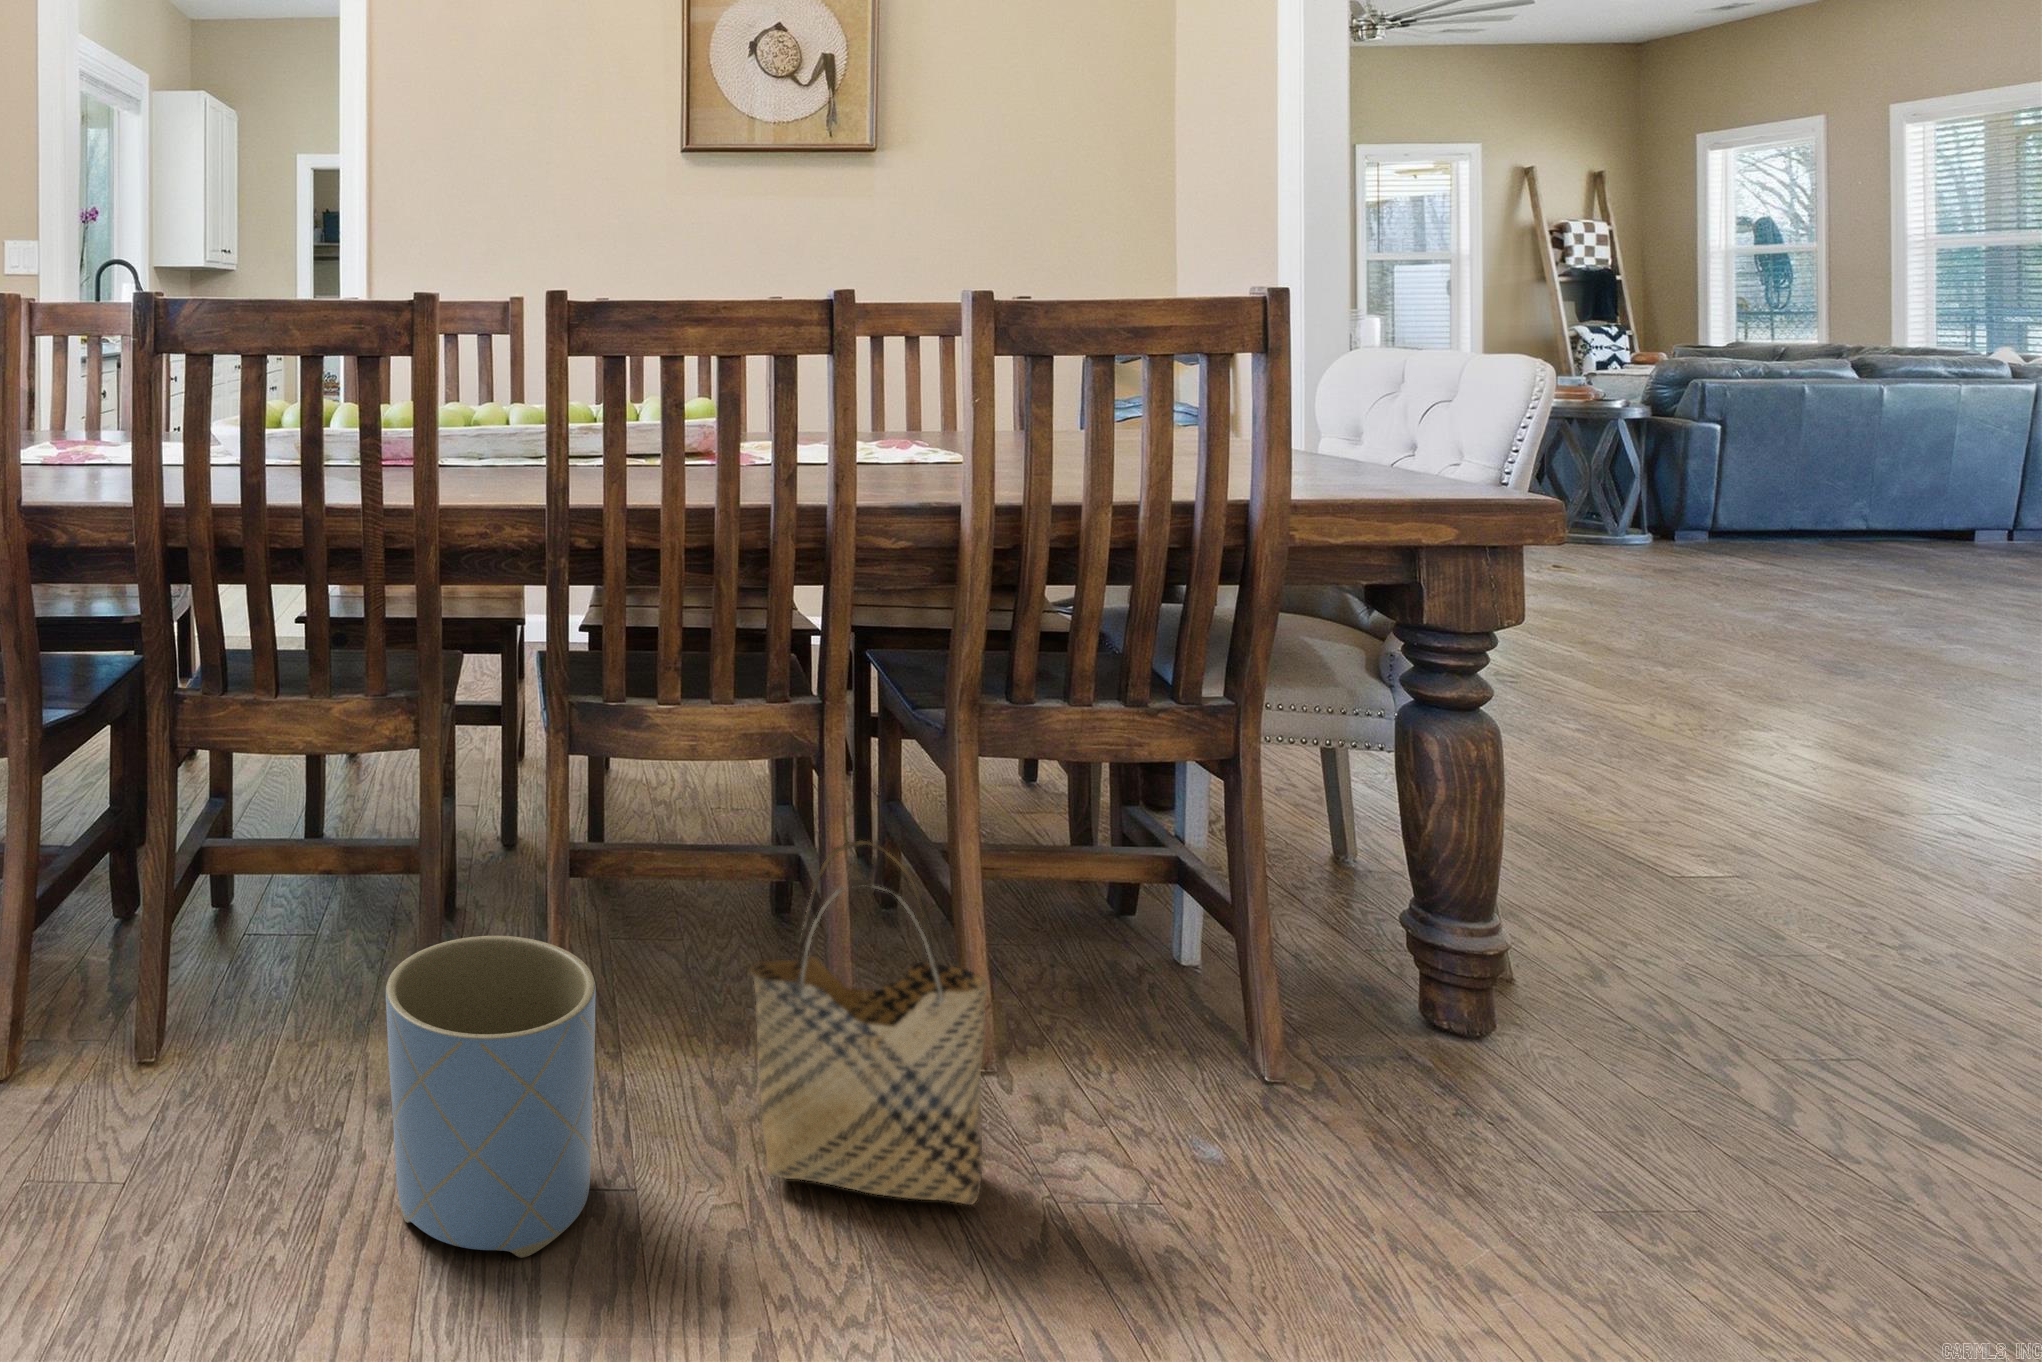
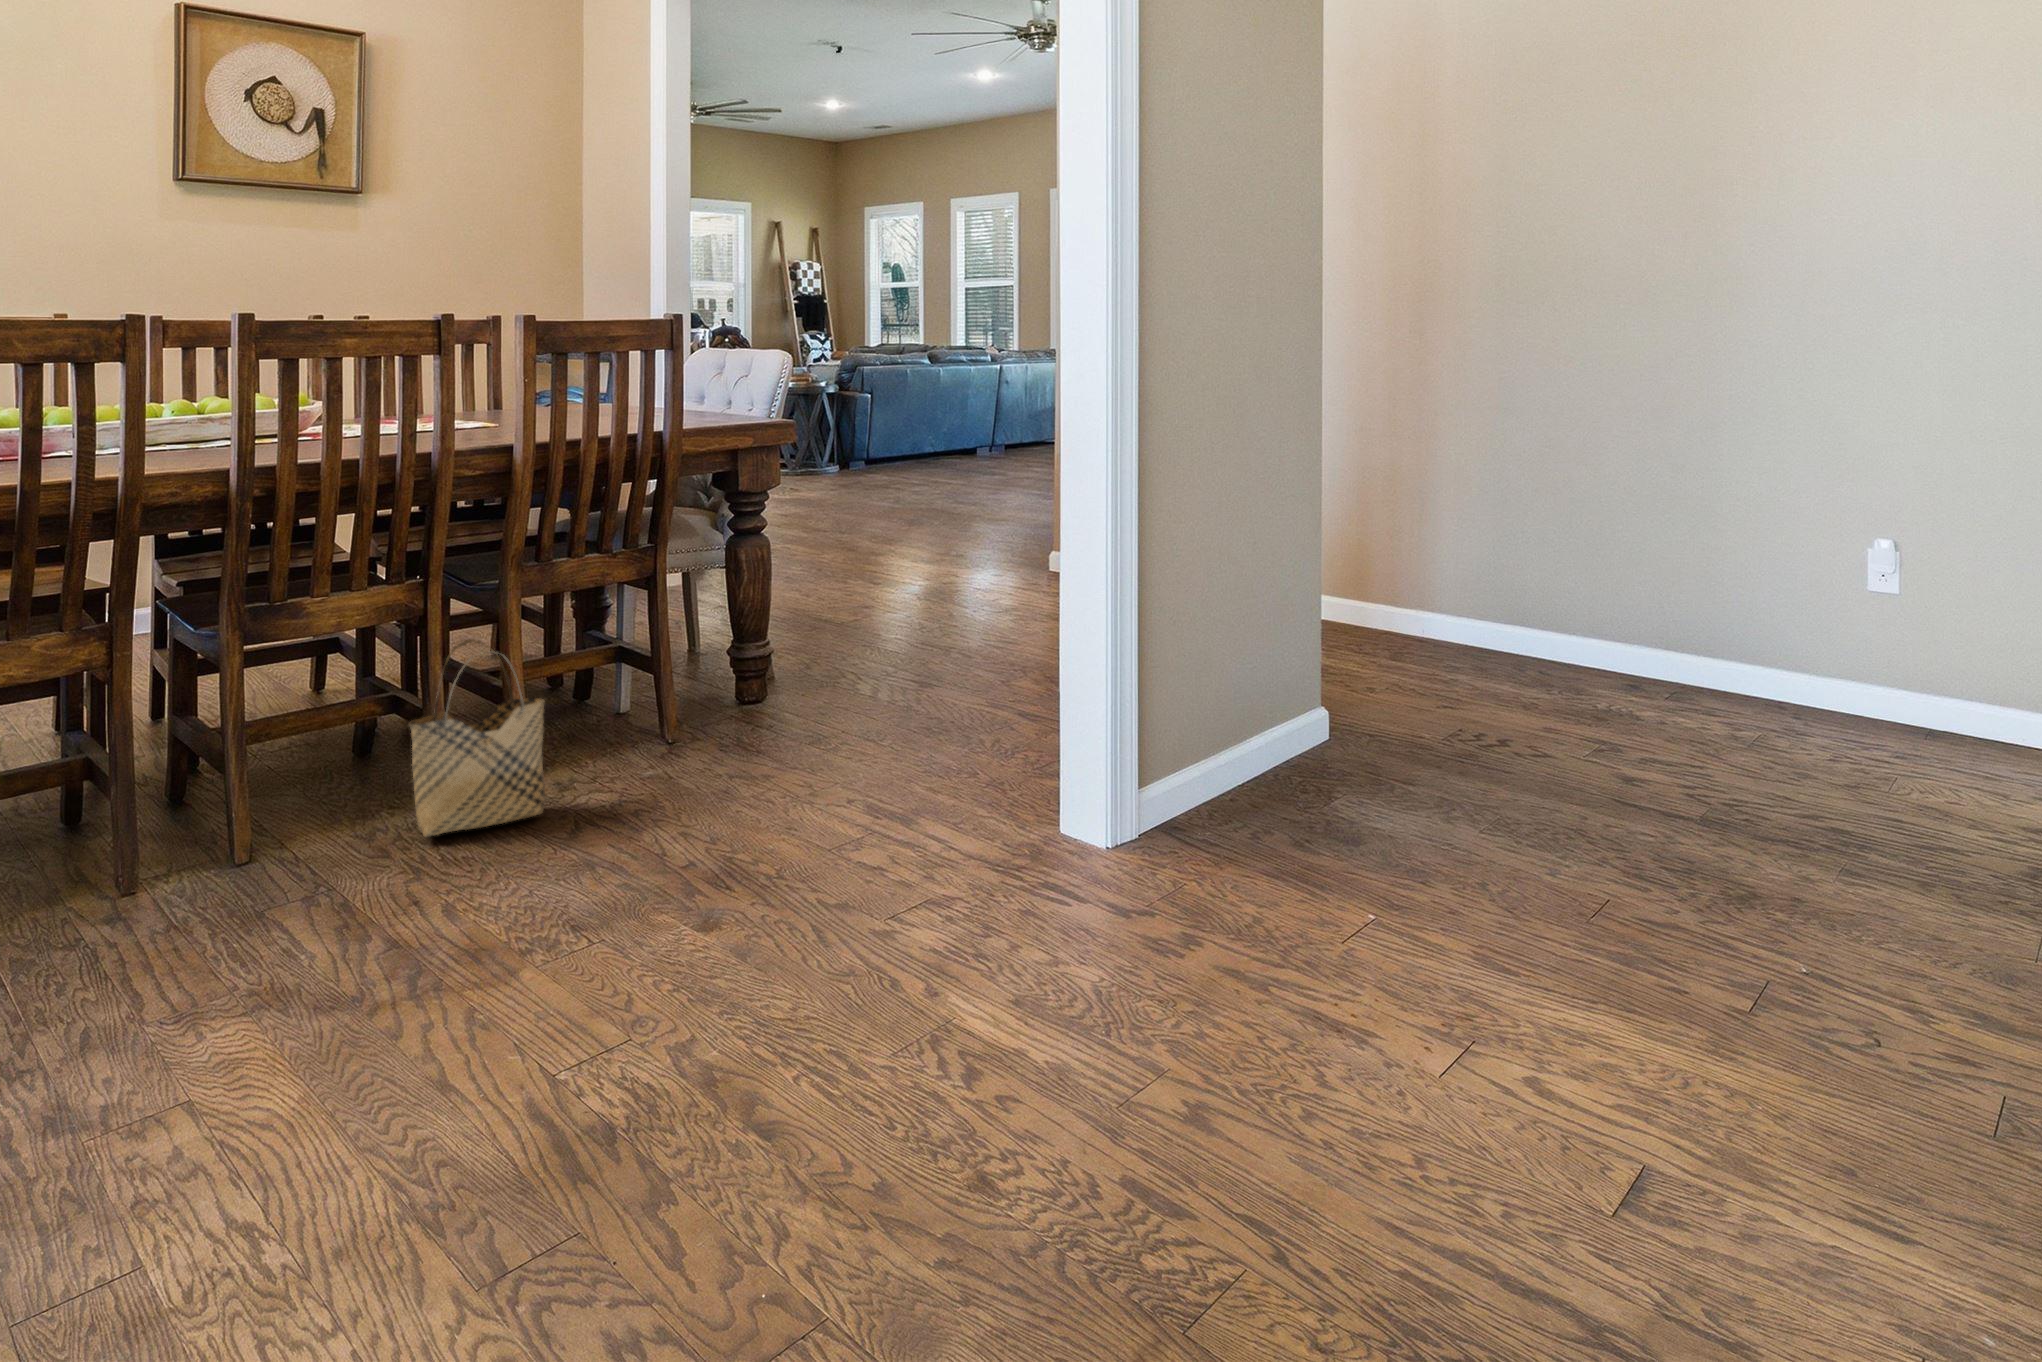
planter: present [386,936,596,1258] -> none [168,740,323,925]

